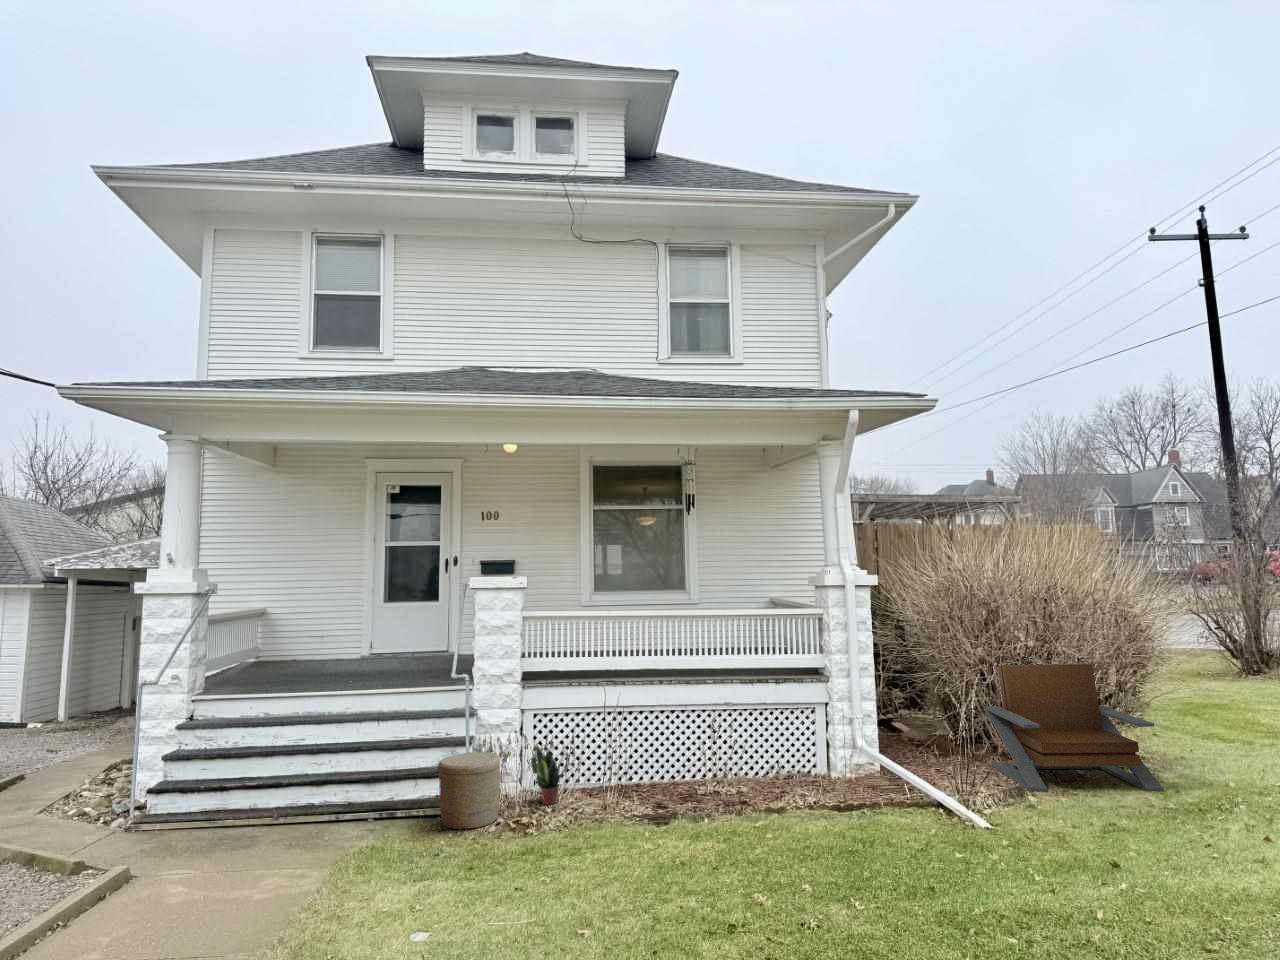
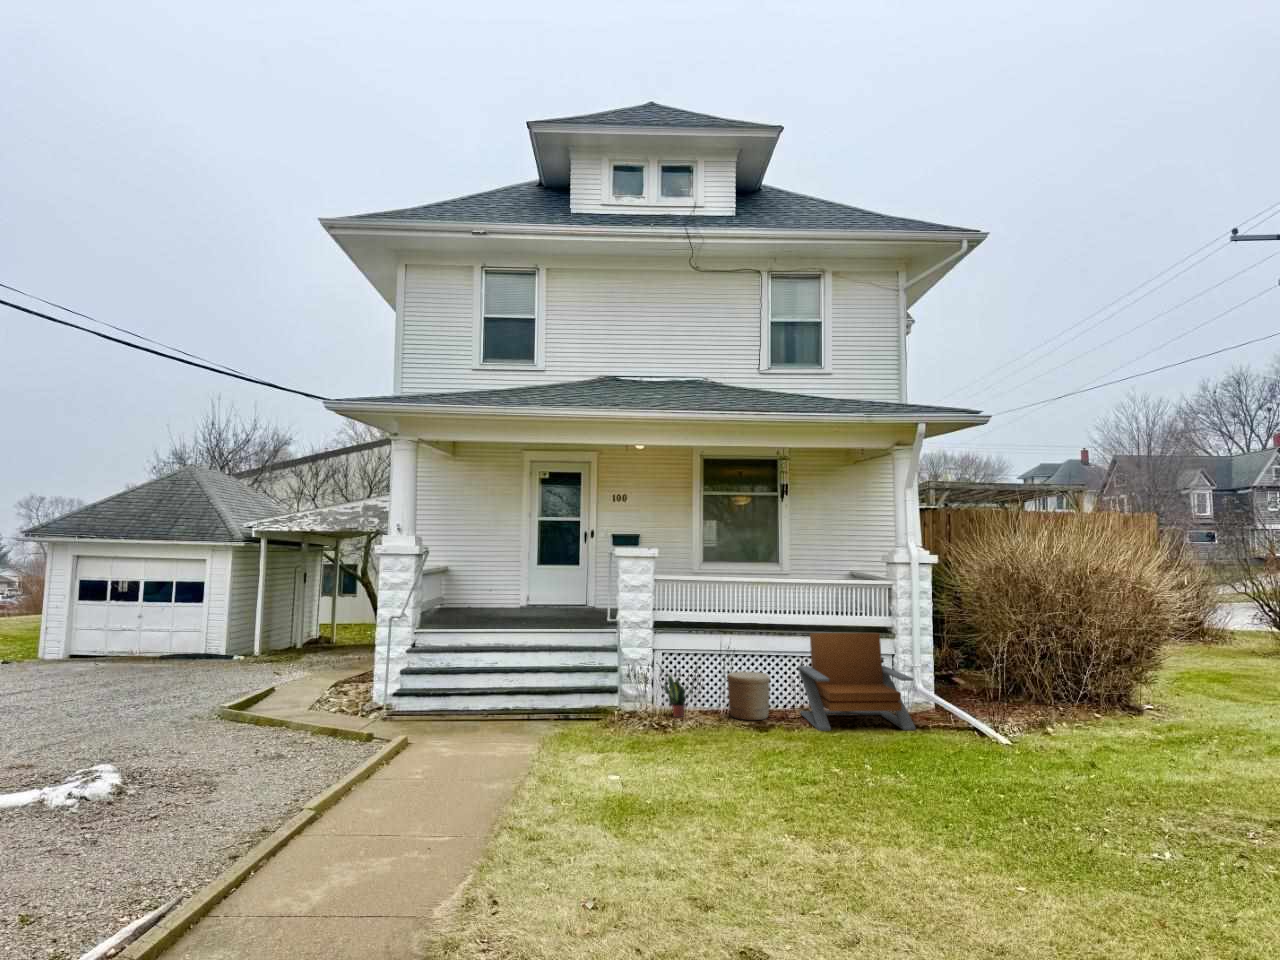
lounge chair: present [984,664,1163,792] -> present [798,633,916,731]
woven basket: present [438,752,501,830] -> present [727,671,770,720]

